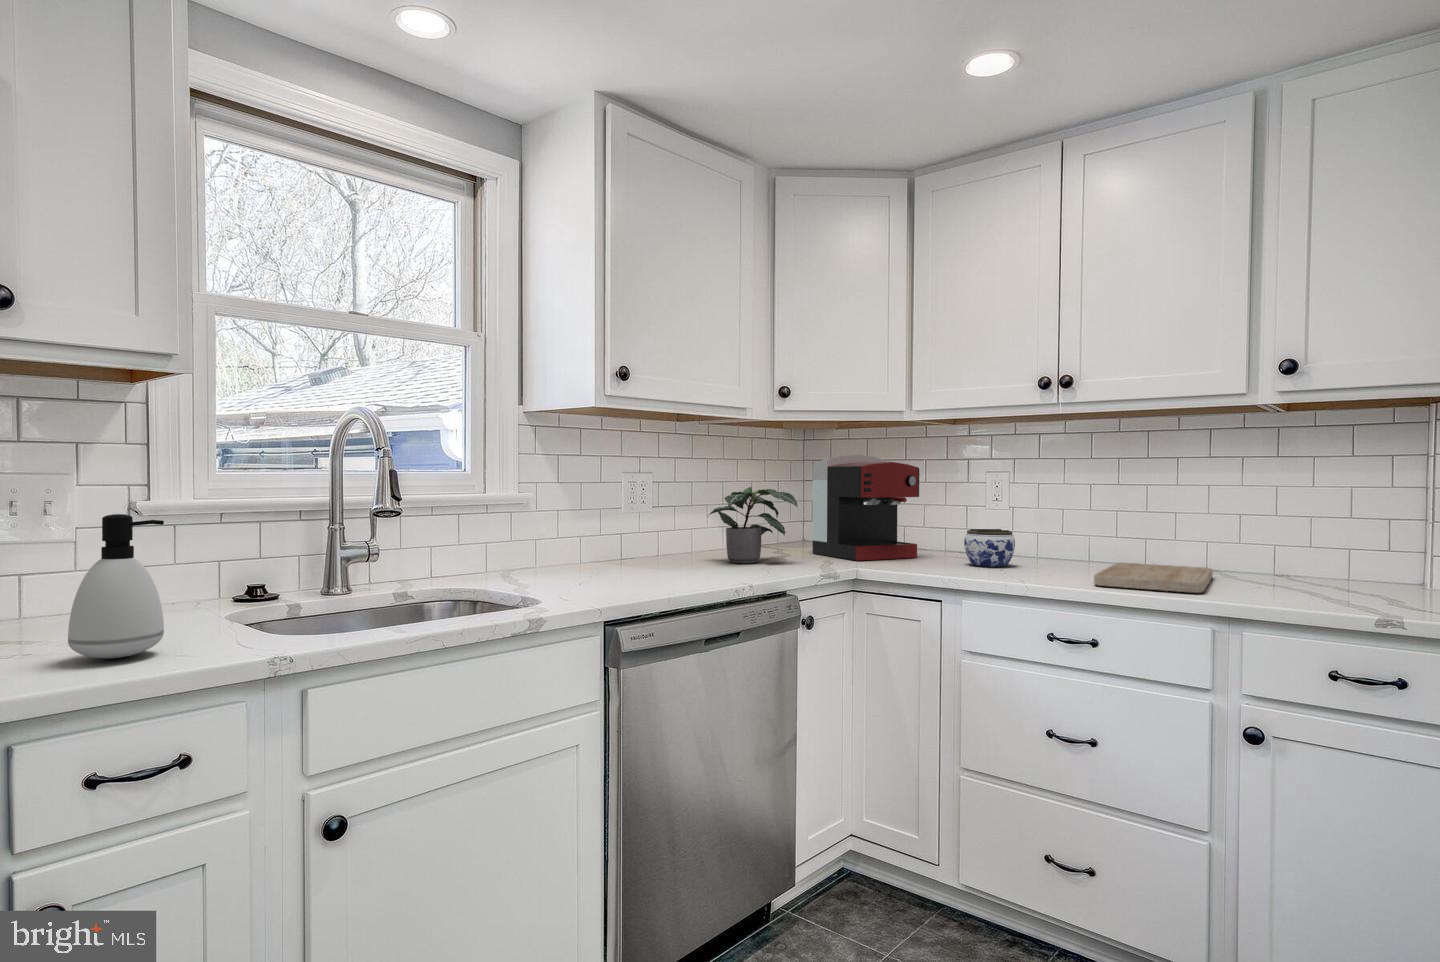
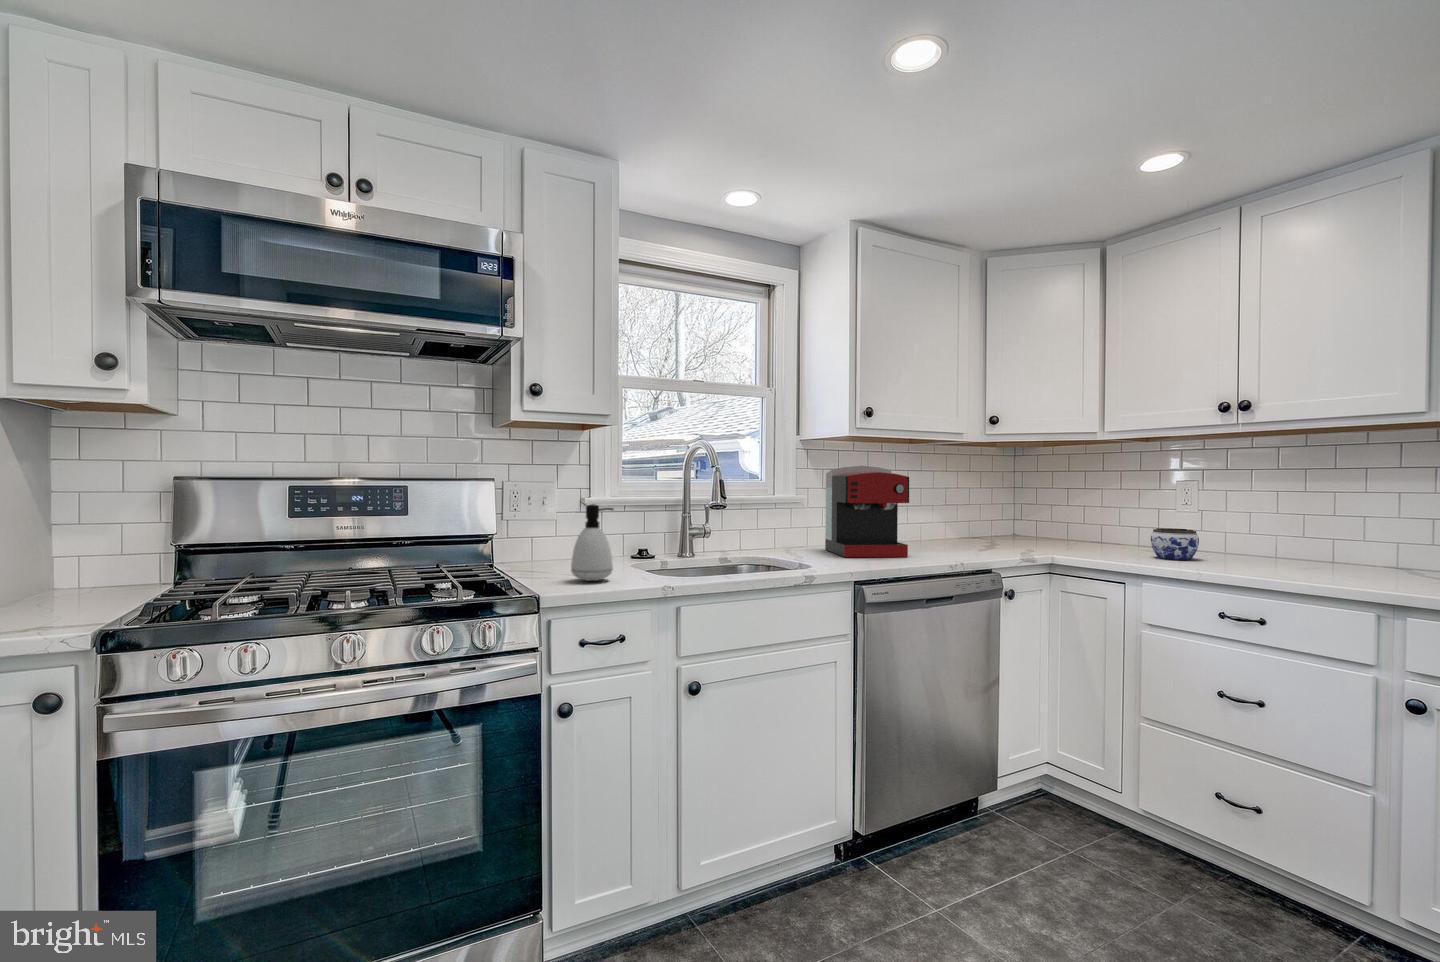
coffee maker: present [812,455,919,561] -> present [825,466,909,557]
potted plant: present [708,487,797,563] -> none [930,492,1003,549]
cutting board: present [1094,563,1213,593] -> none [1266,560,1401,586]

